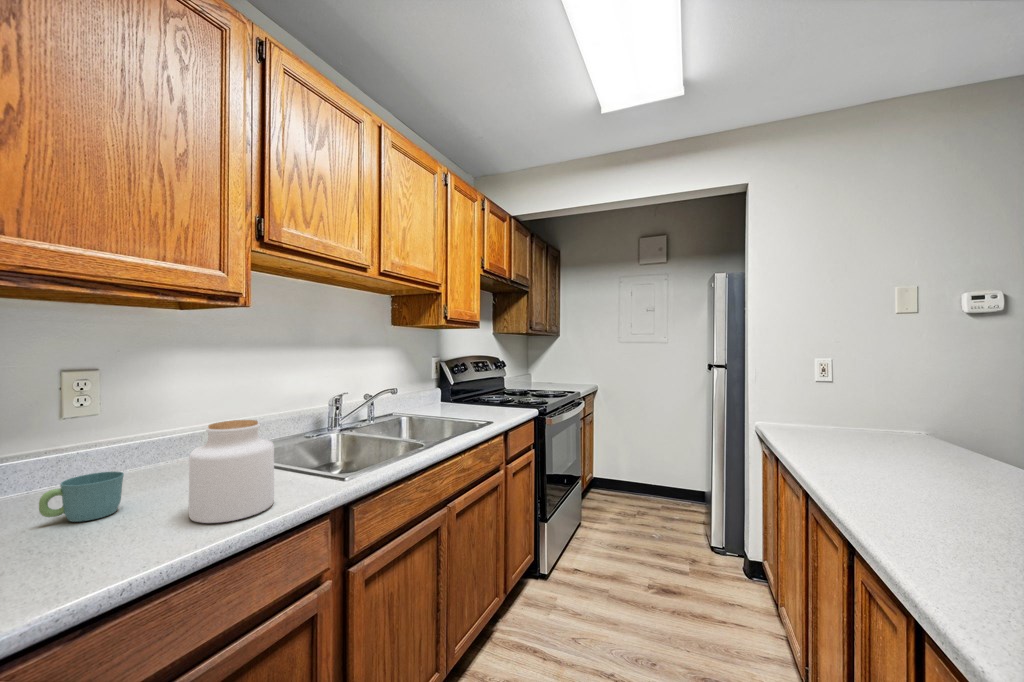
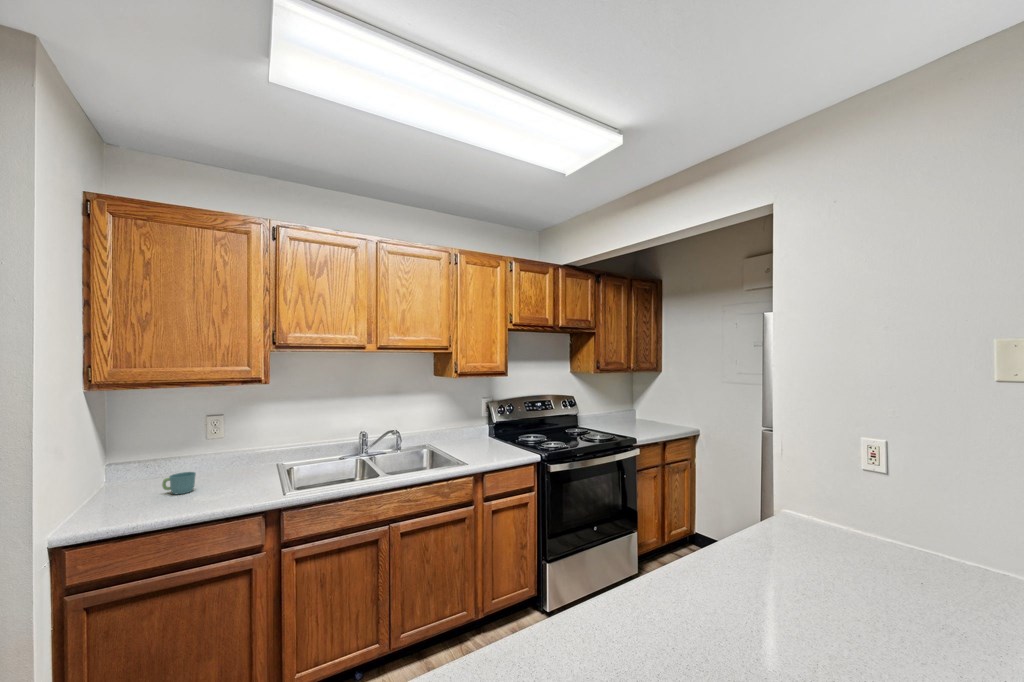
jar: present [189,420,274,523] -> none [197,453,241,506]

